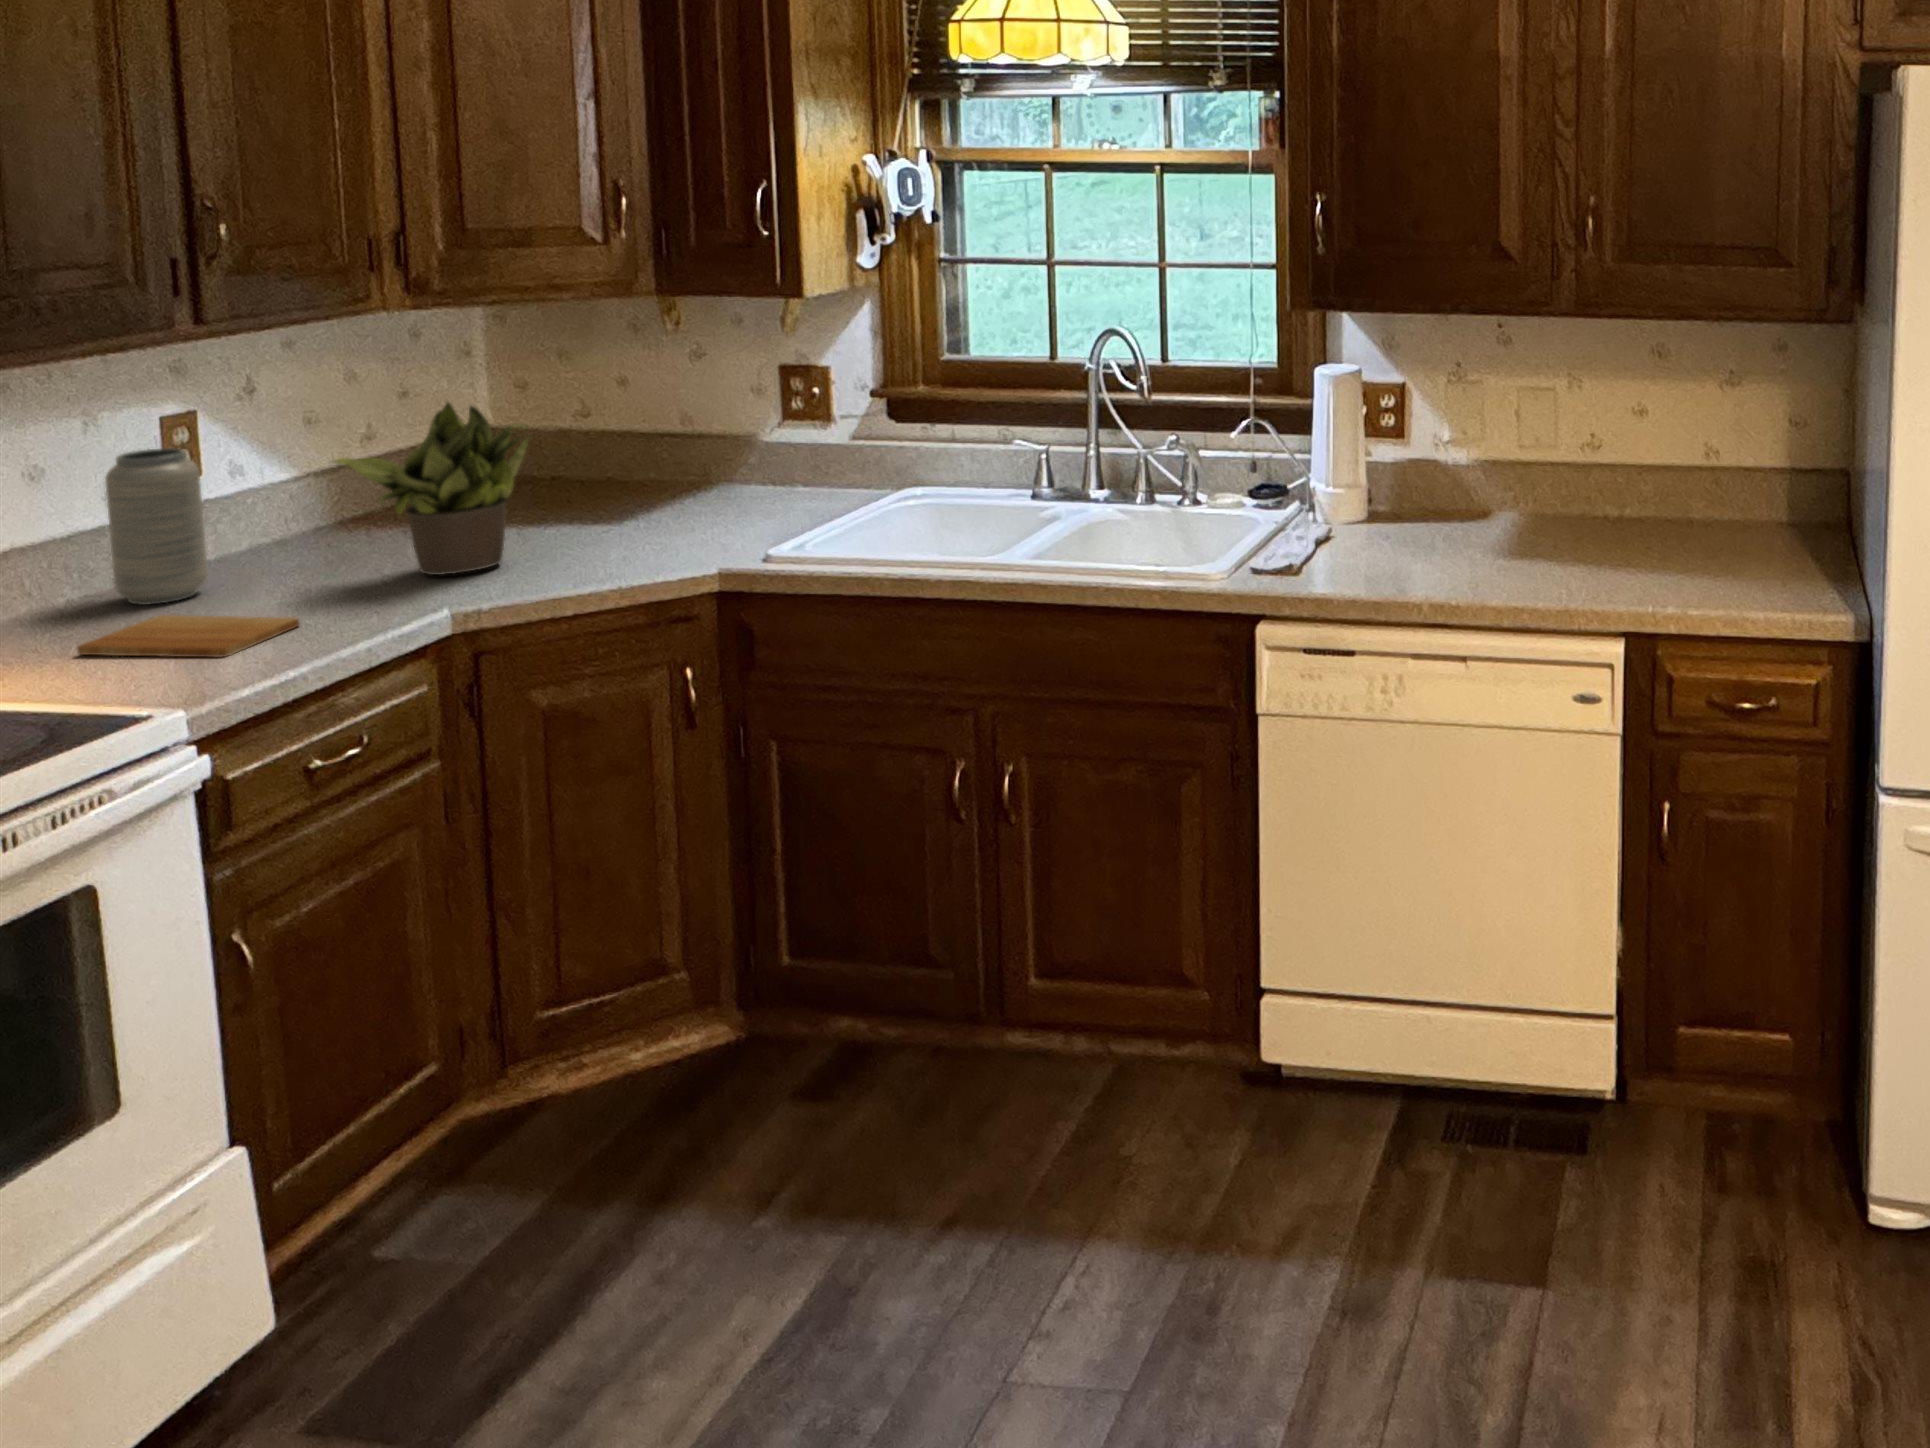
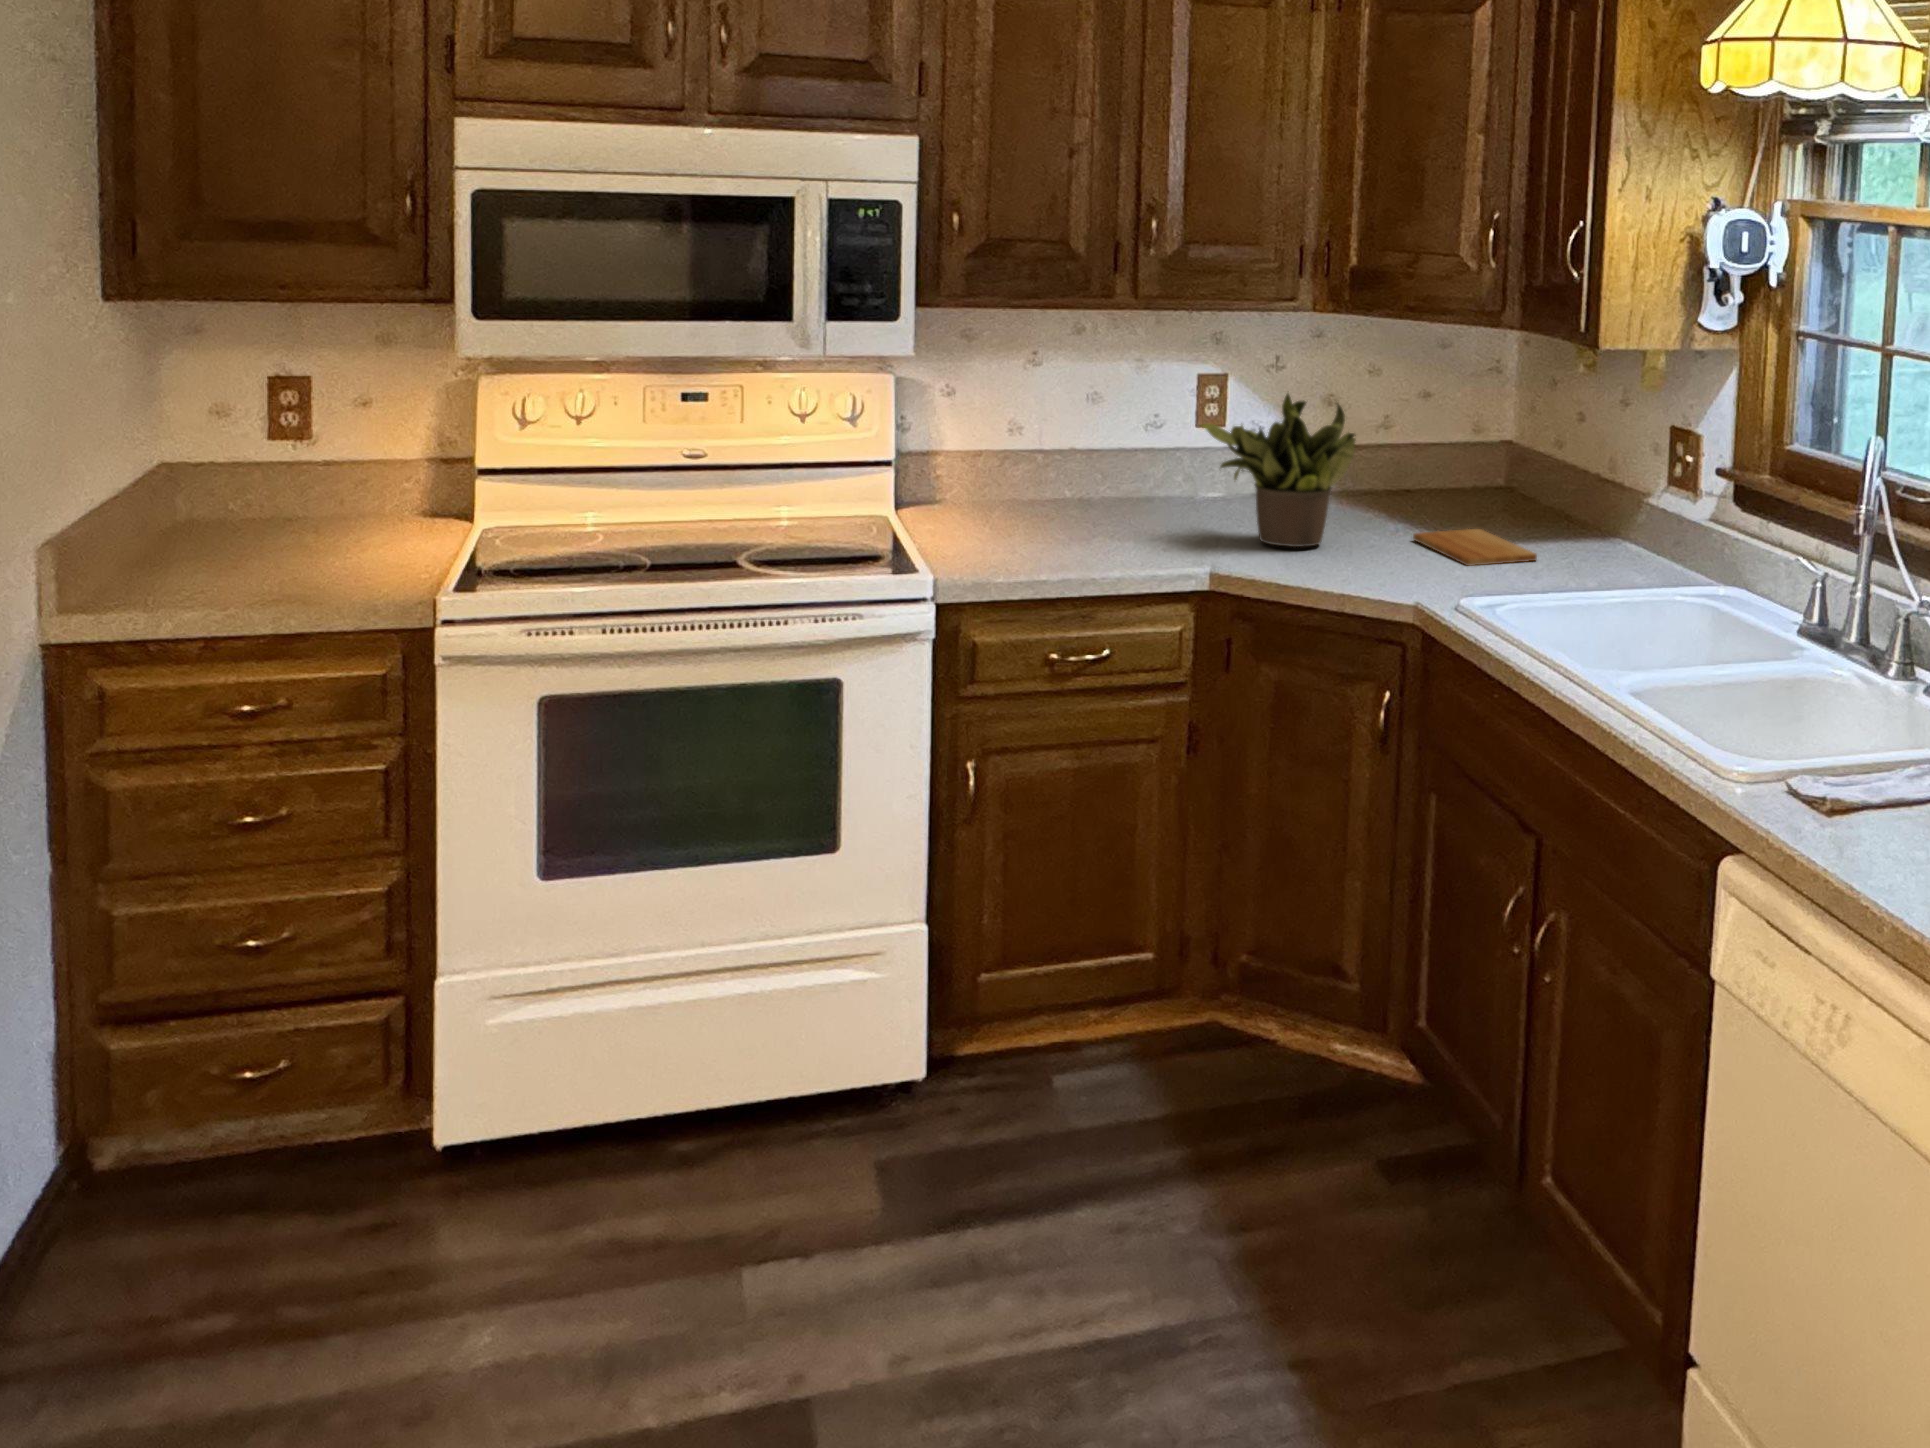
vase: present [105,448,208,605] -> none [1112,393,1172,513]
cutting board: present [77,615,299,657] -> present [1413,529,1537,566]

